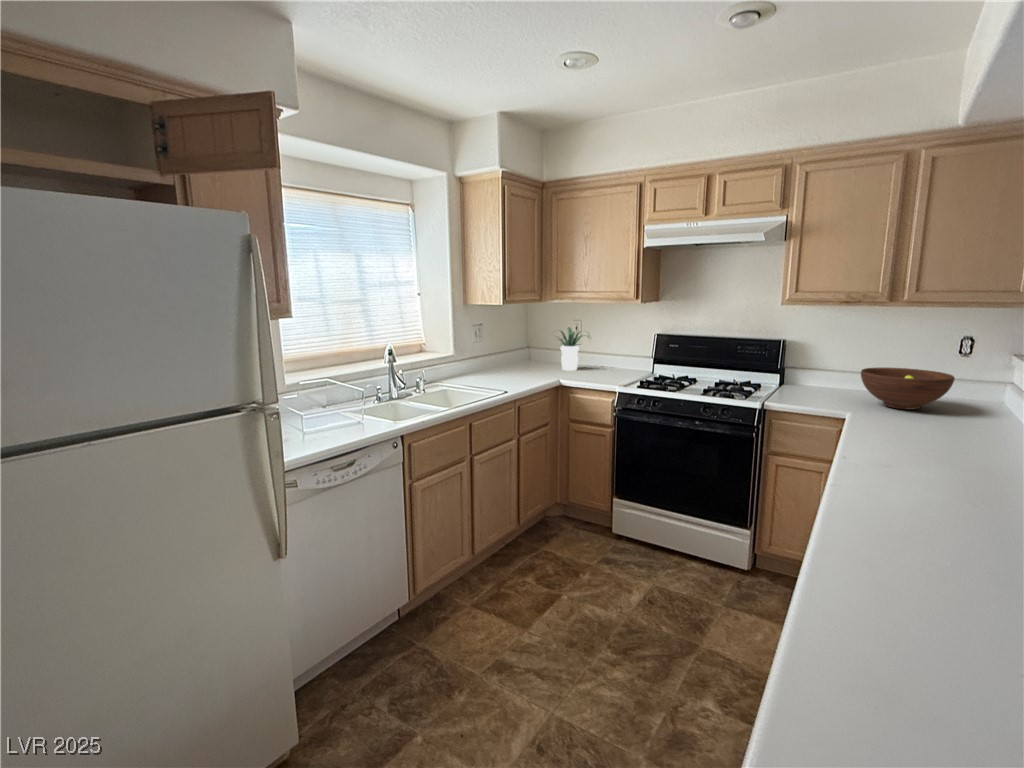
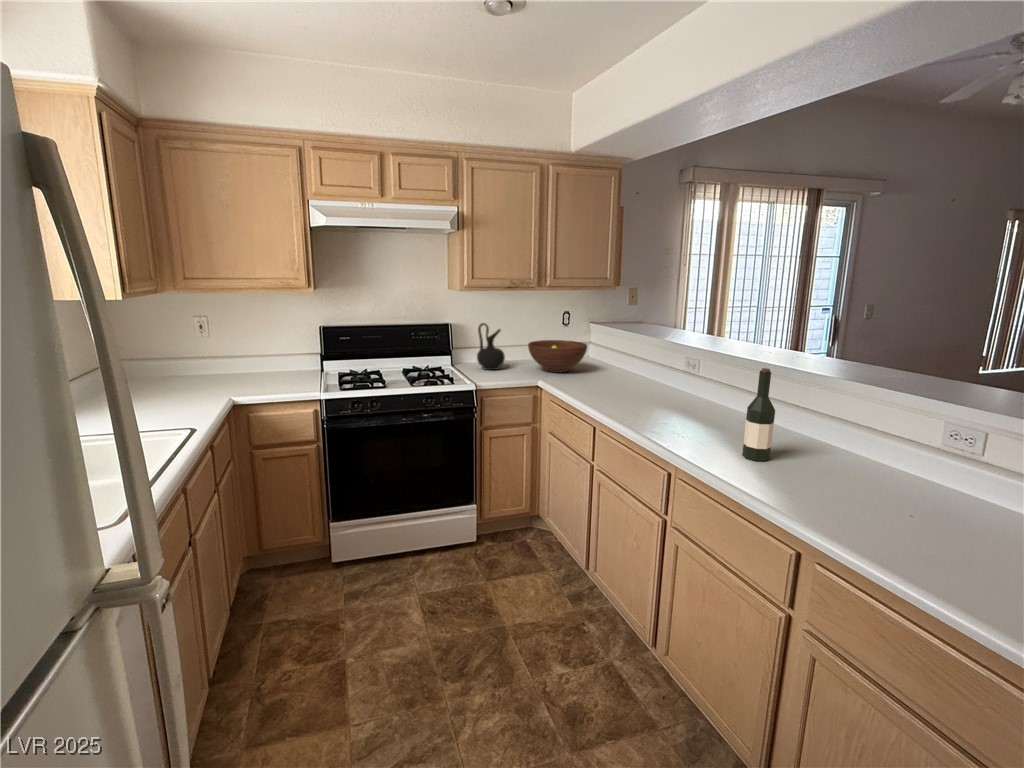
potted plant: present [559,327,589,371] -> none [170,325,249,384]
ceramic jug: none [799,341,835,395] -> present [477,323,505,370]
wine bottle: none [919,411,978,550] -> present [742,368,775,461]

